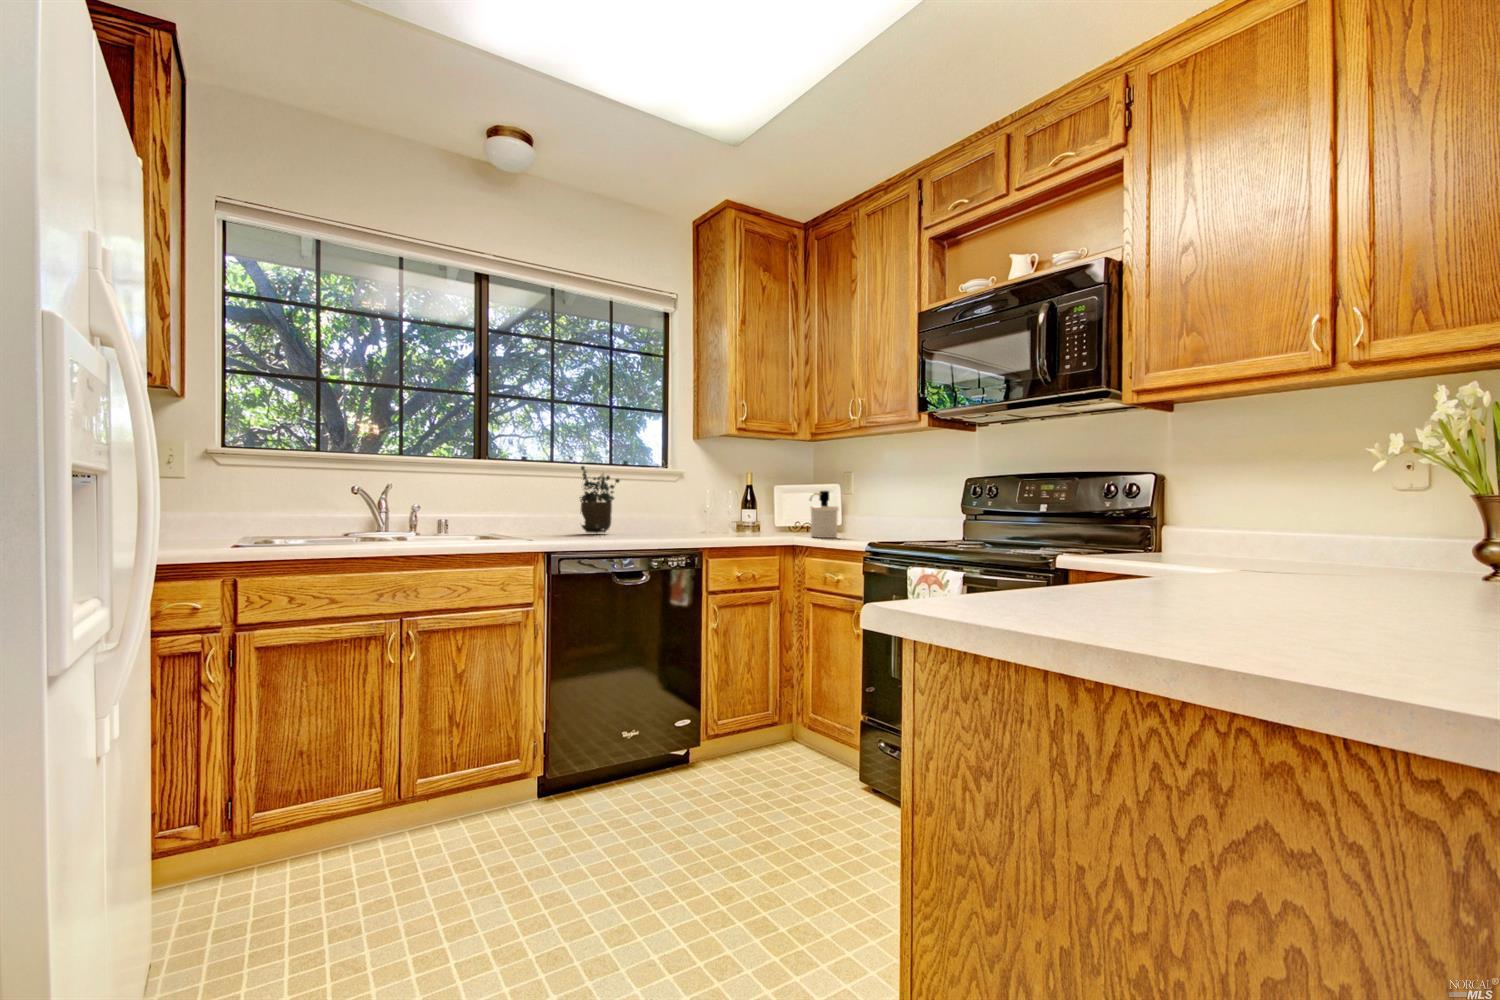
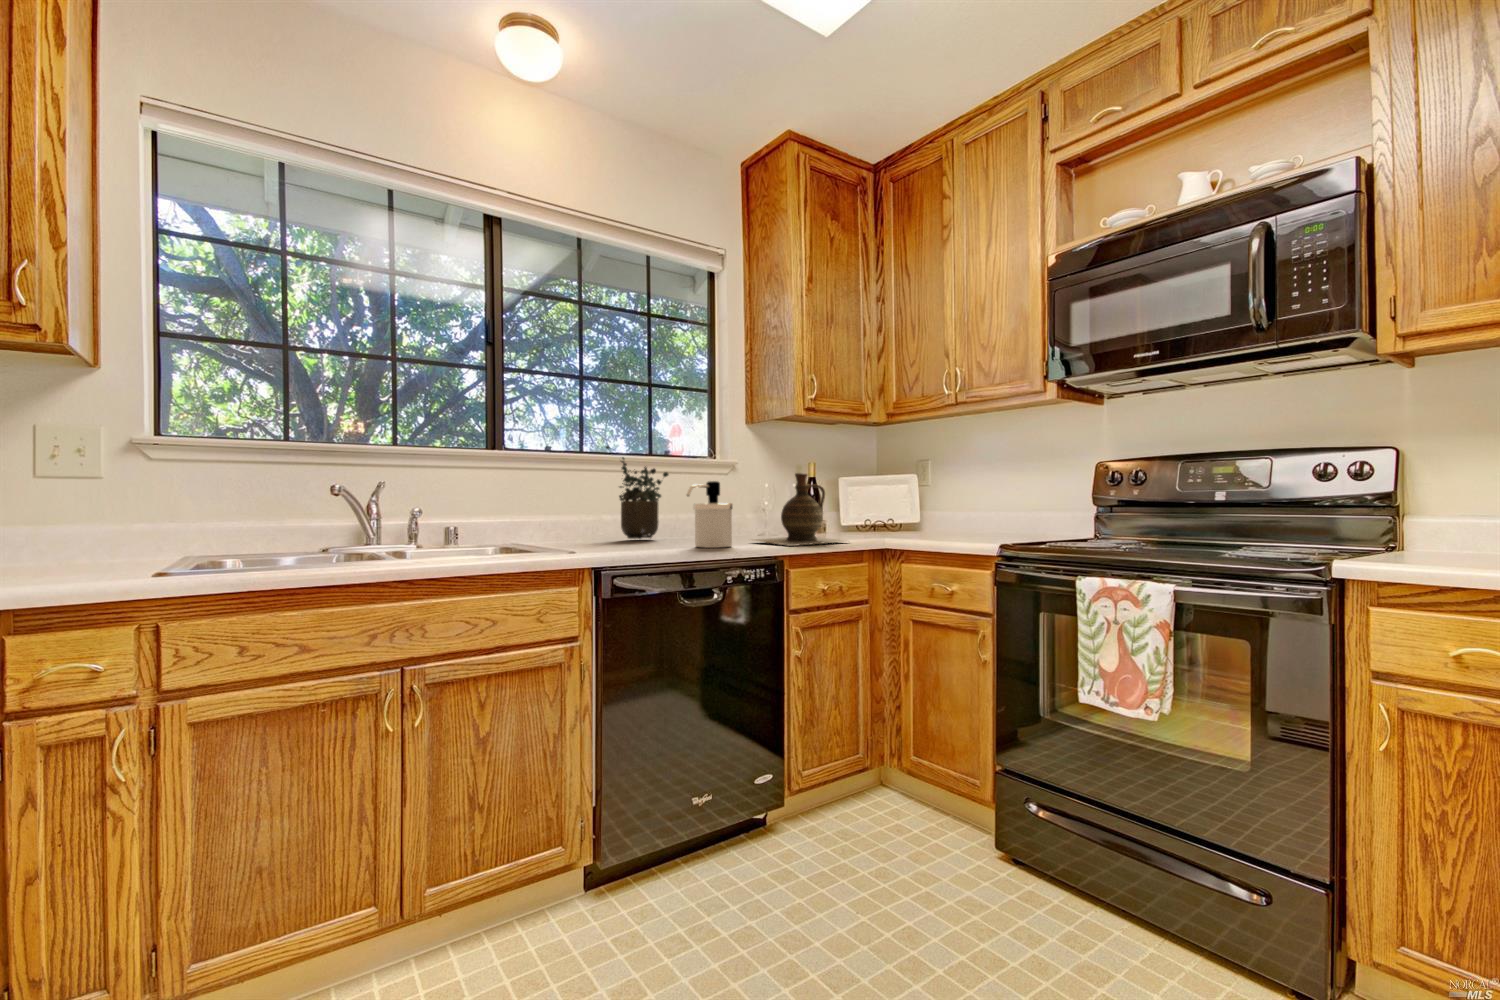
ceramic jug: none [678,482,759,539] -> present [754,473,845,546]
soap dispenser: present [810,491,839,538] -> present [687,481,733,548]

